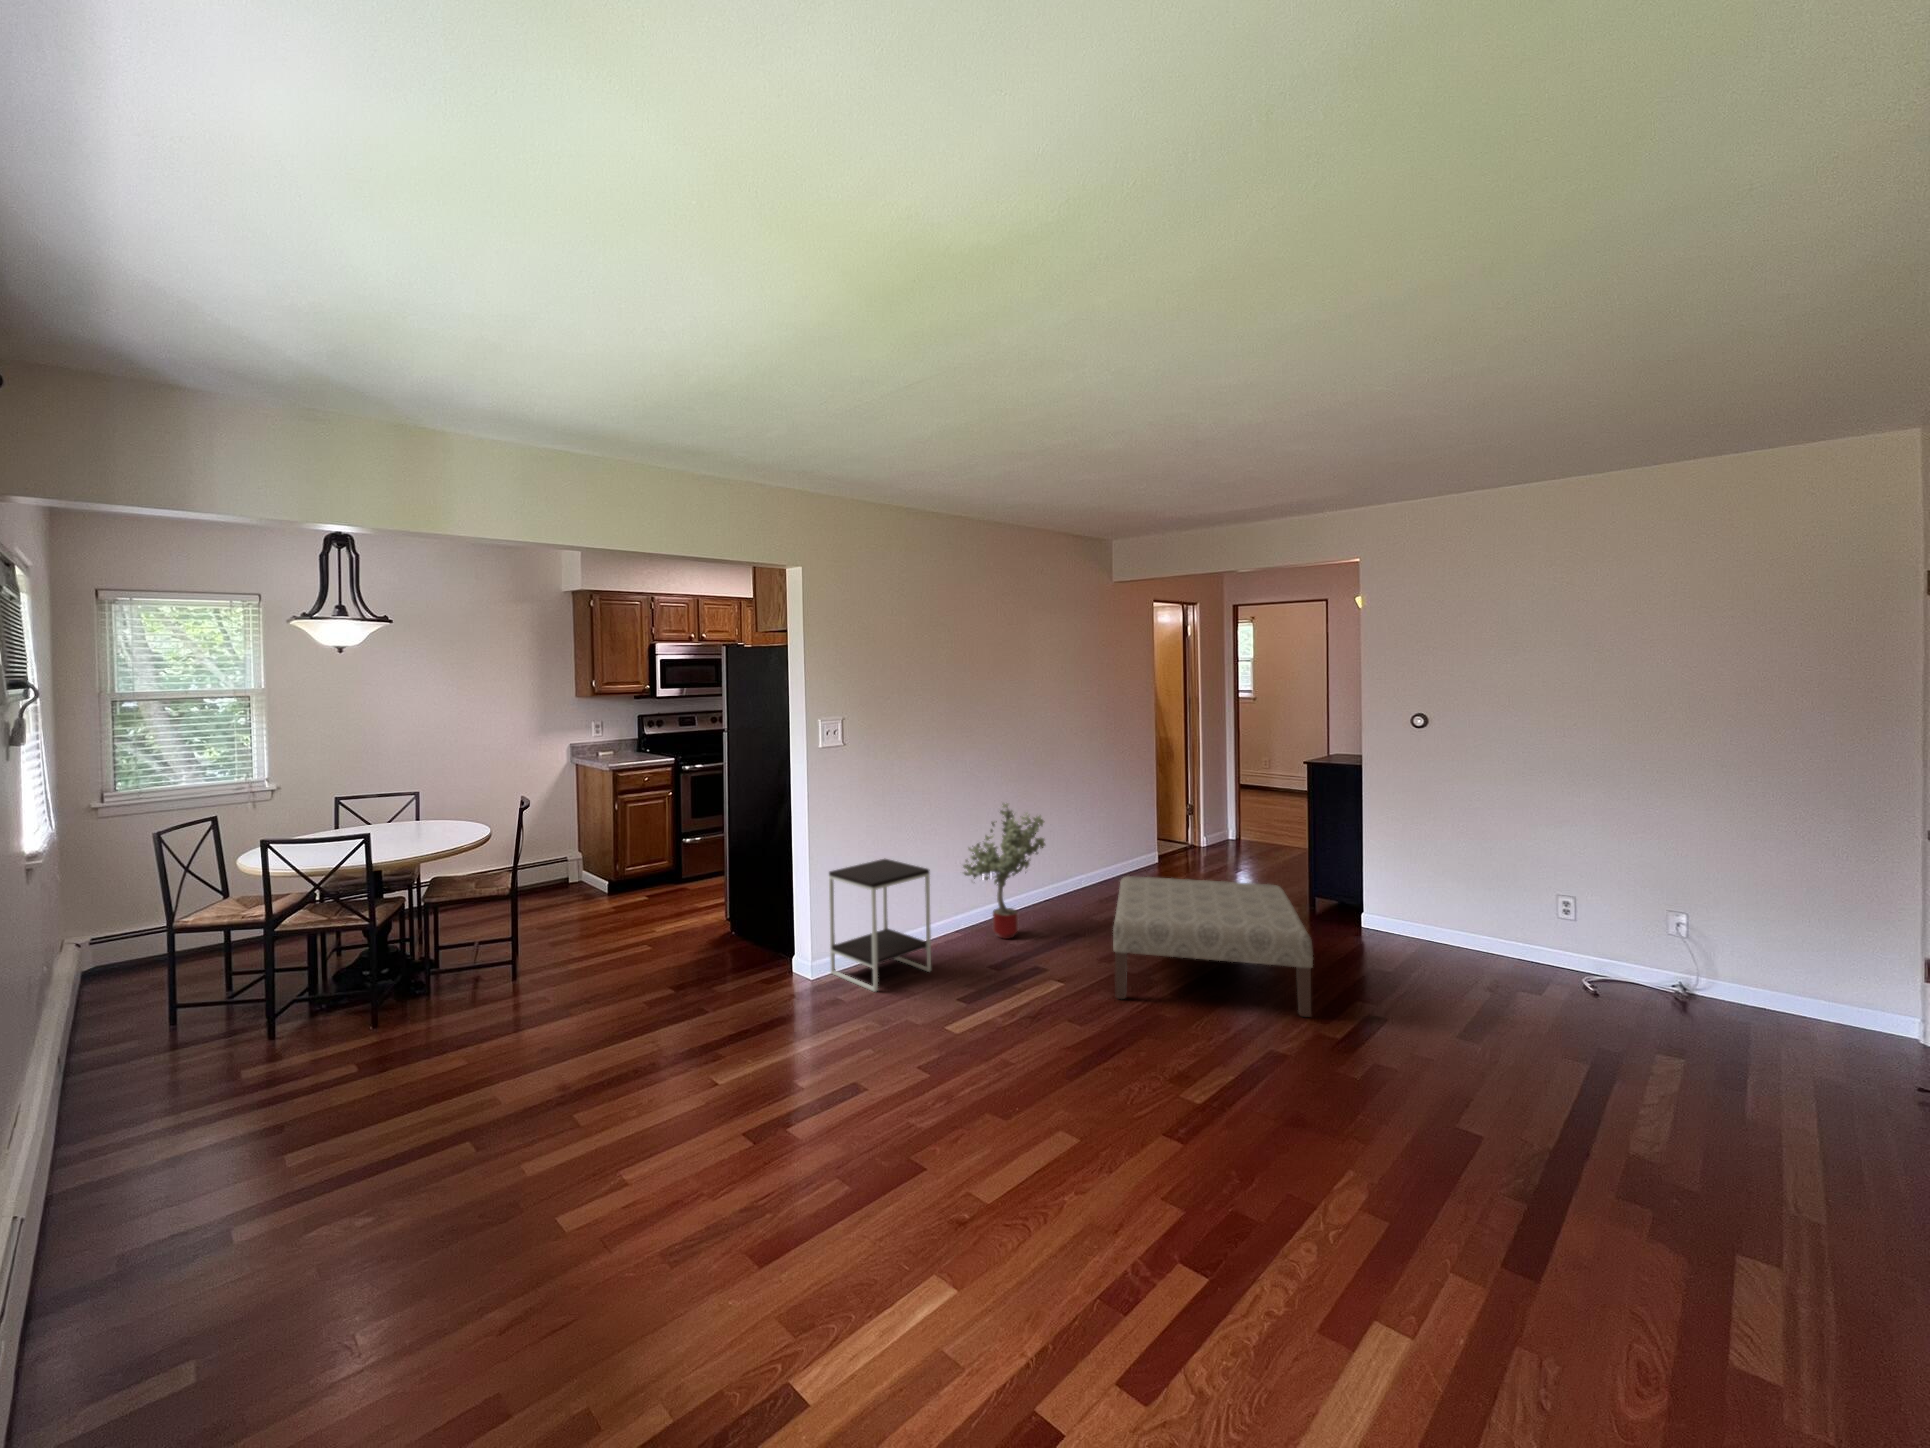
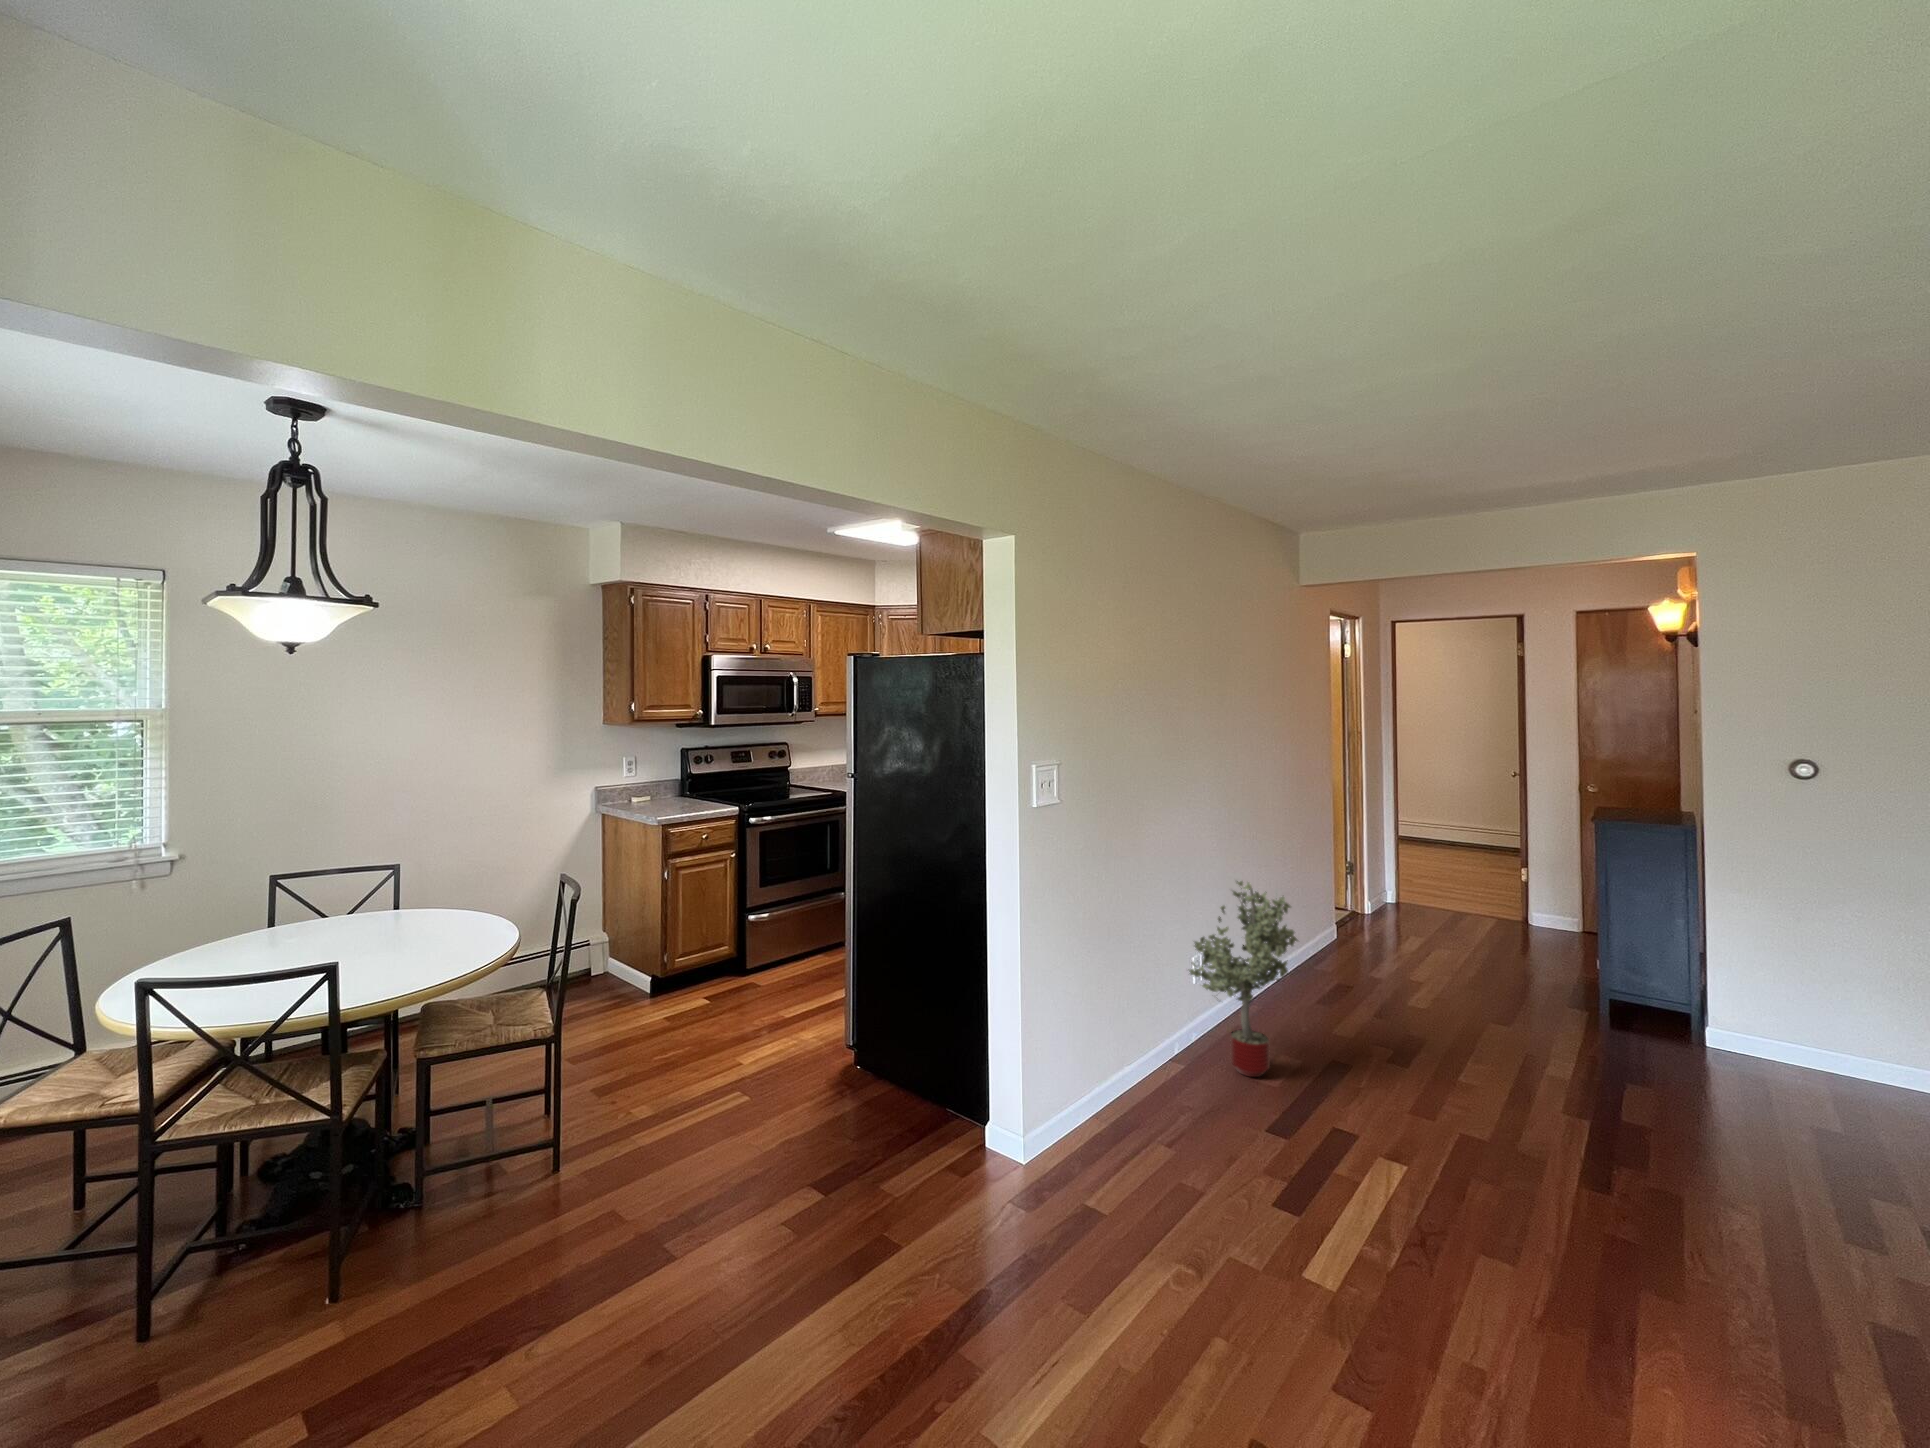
side table: present [829,859,931,992] -> none [1047,970,1196,1198]
ottoman: present [1113,876,1313,1017] -> none [1420,990,1874,1251]

